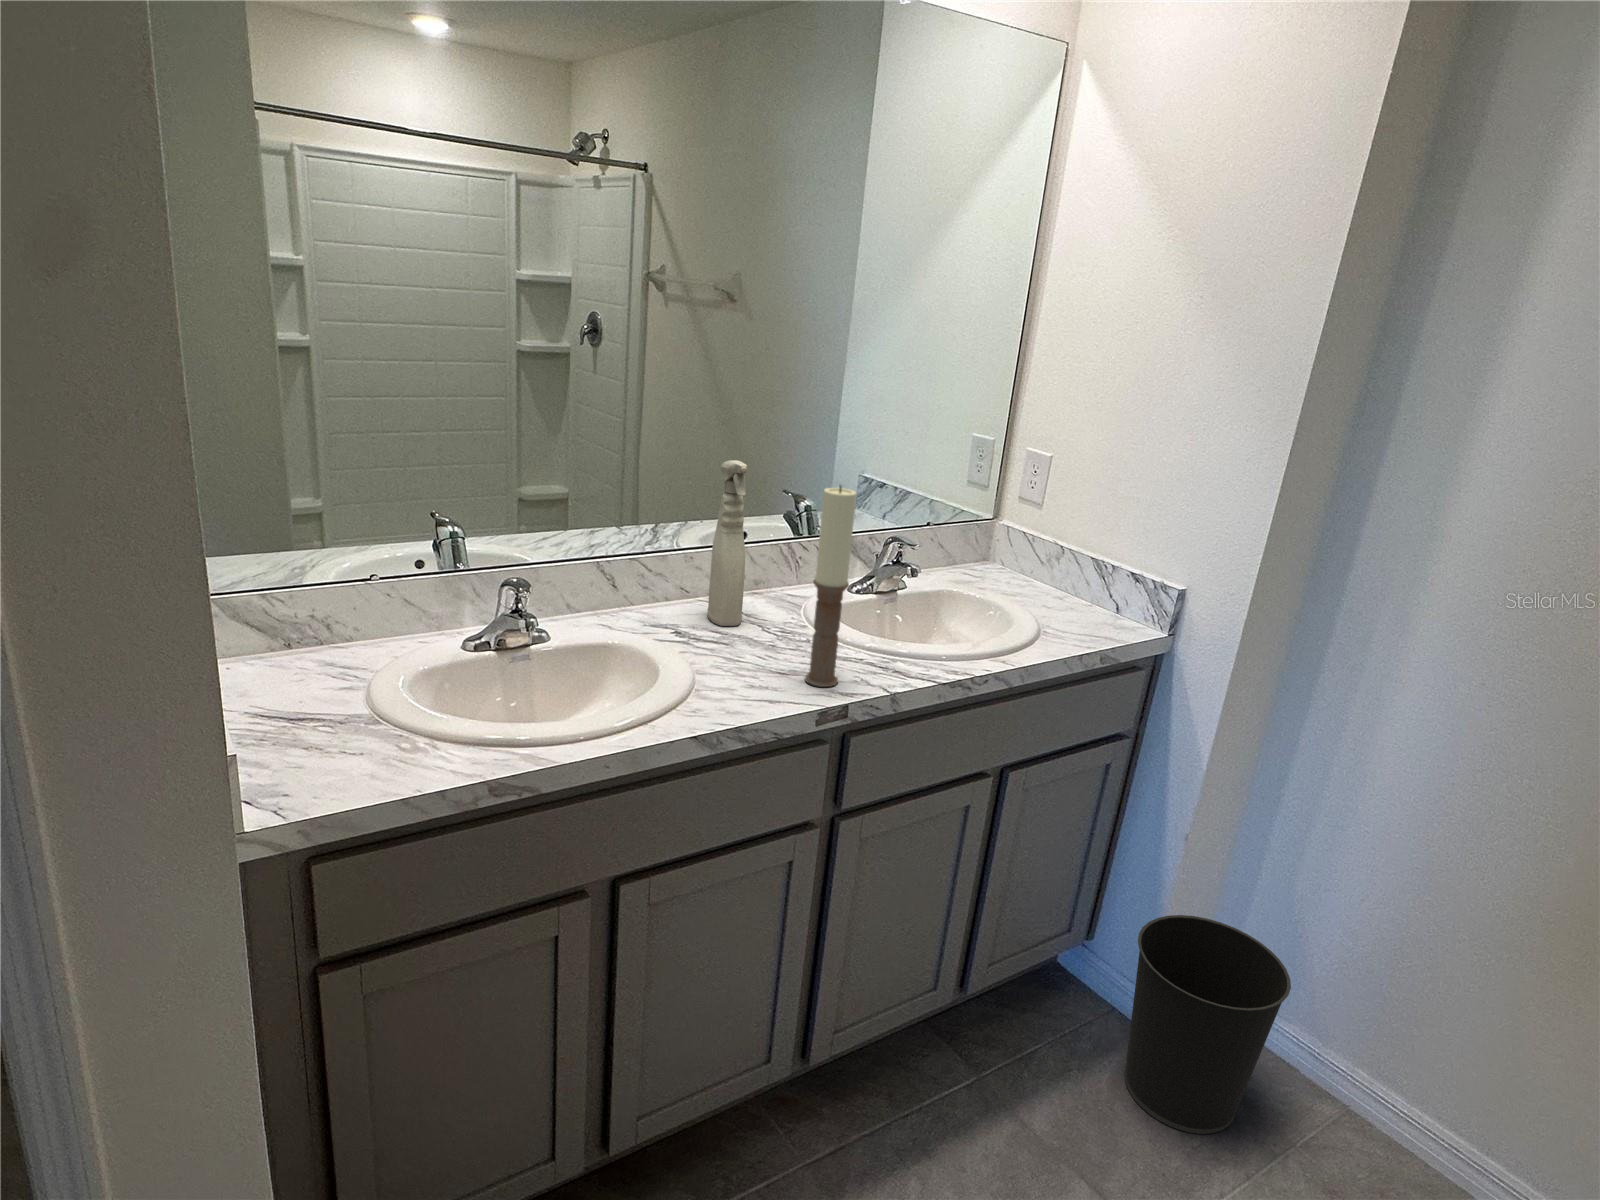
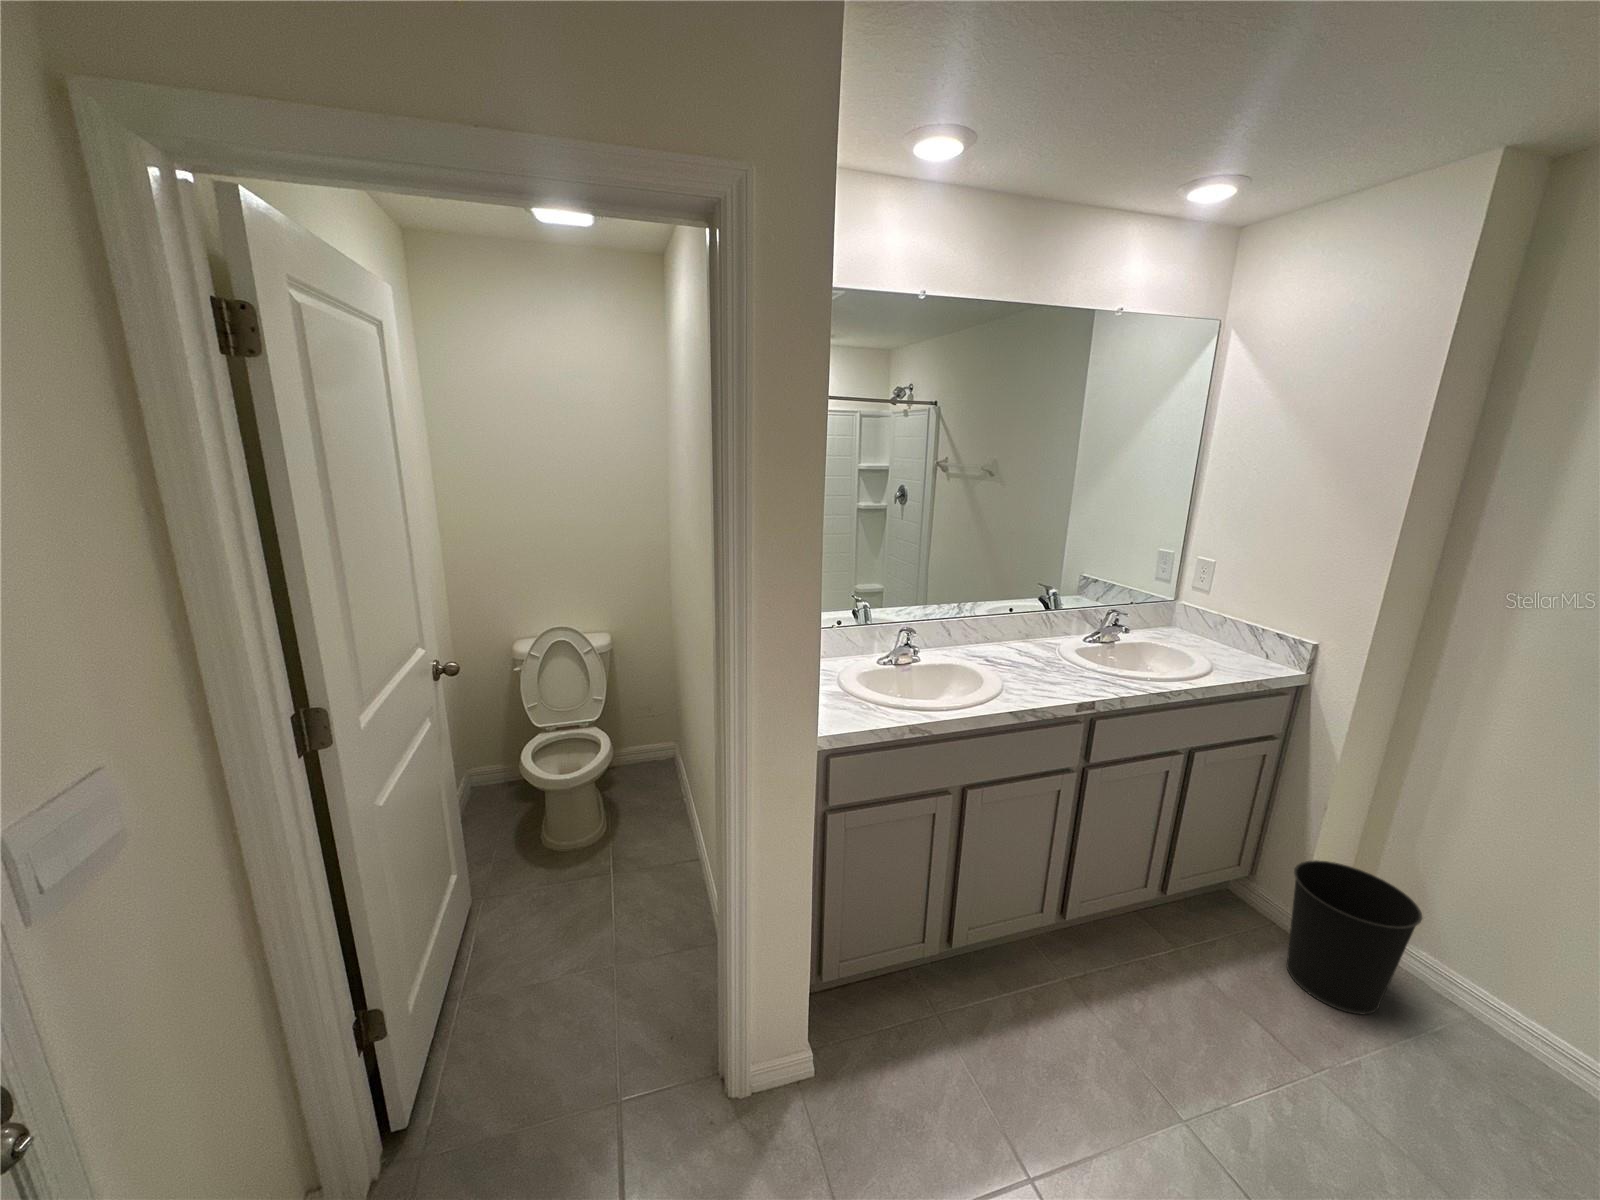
spray bottle: present [707,460,747,626] -> none [1000,567,1027,658]
candle: present [805,486,856,687] -> none [1066,578,1100,692]

